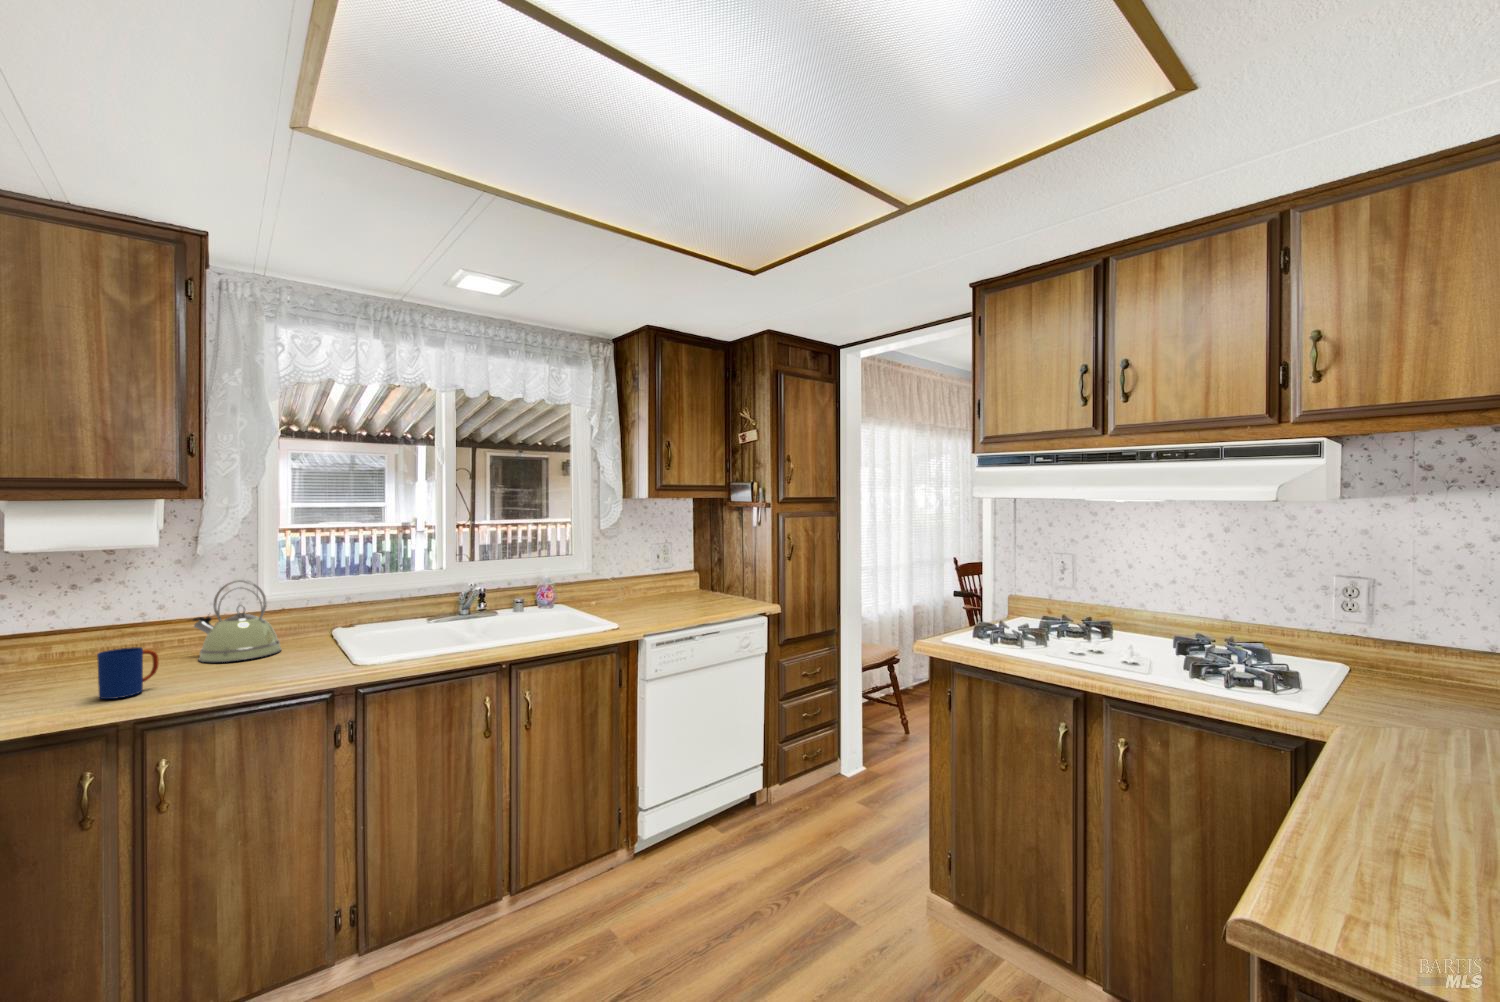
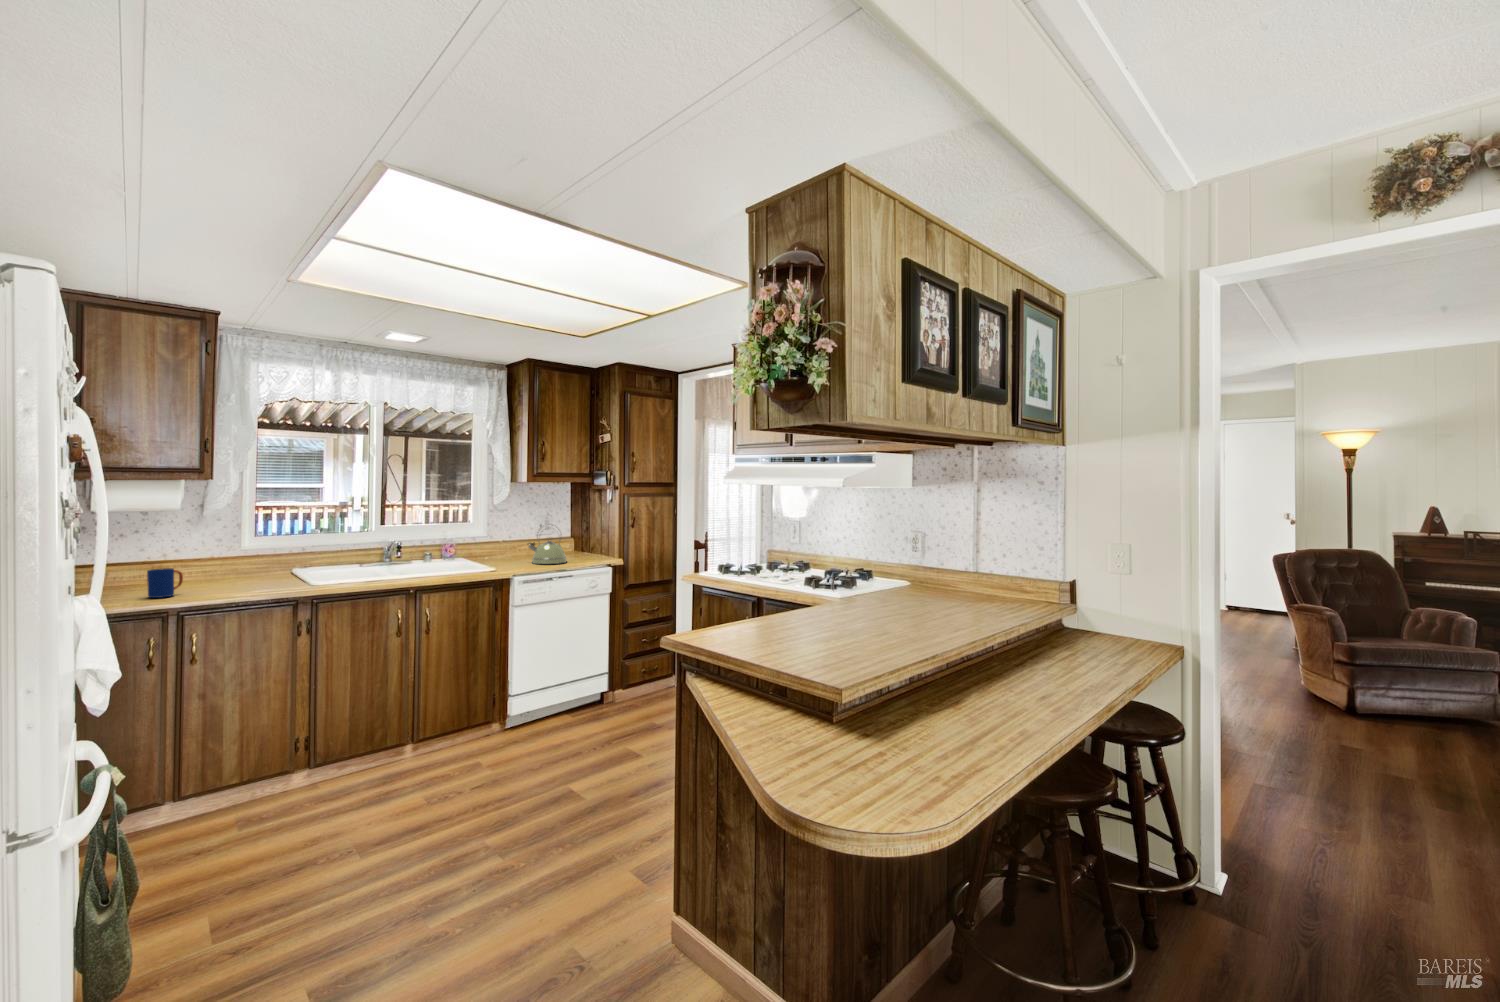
kettle: present [193,580,281,662] -> present [528,540,567,564]

